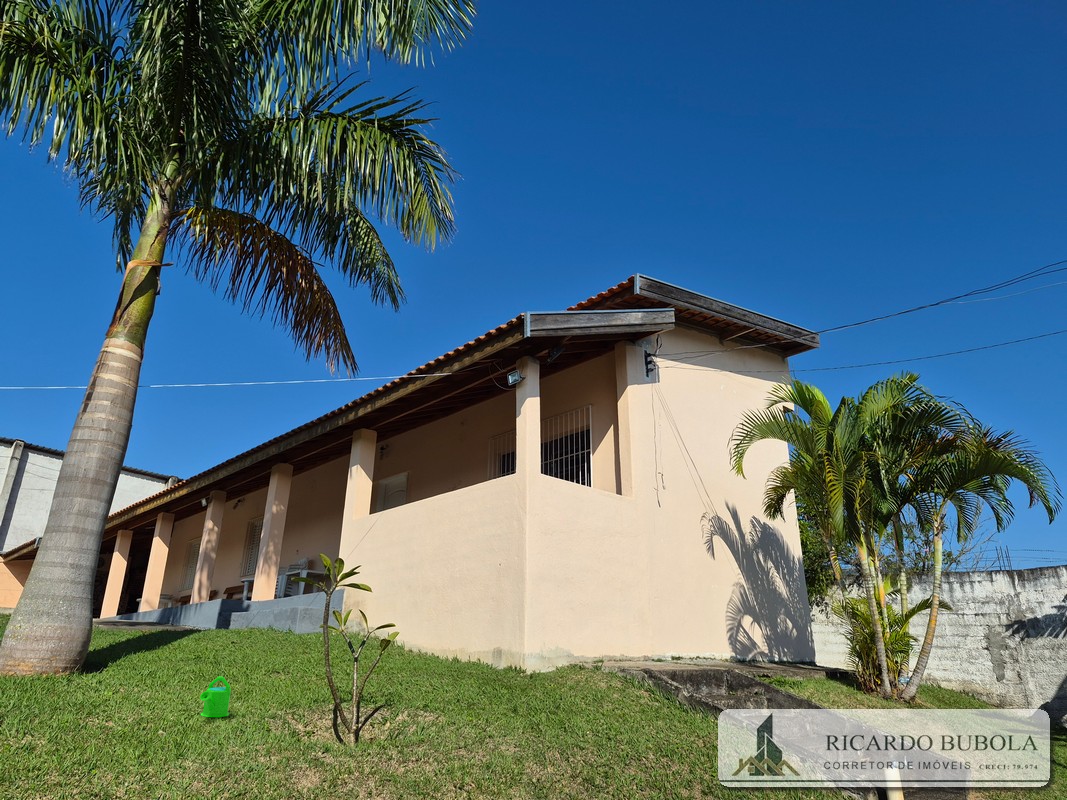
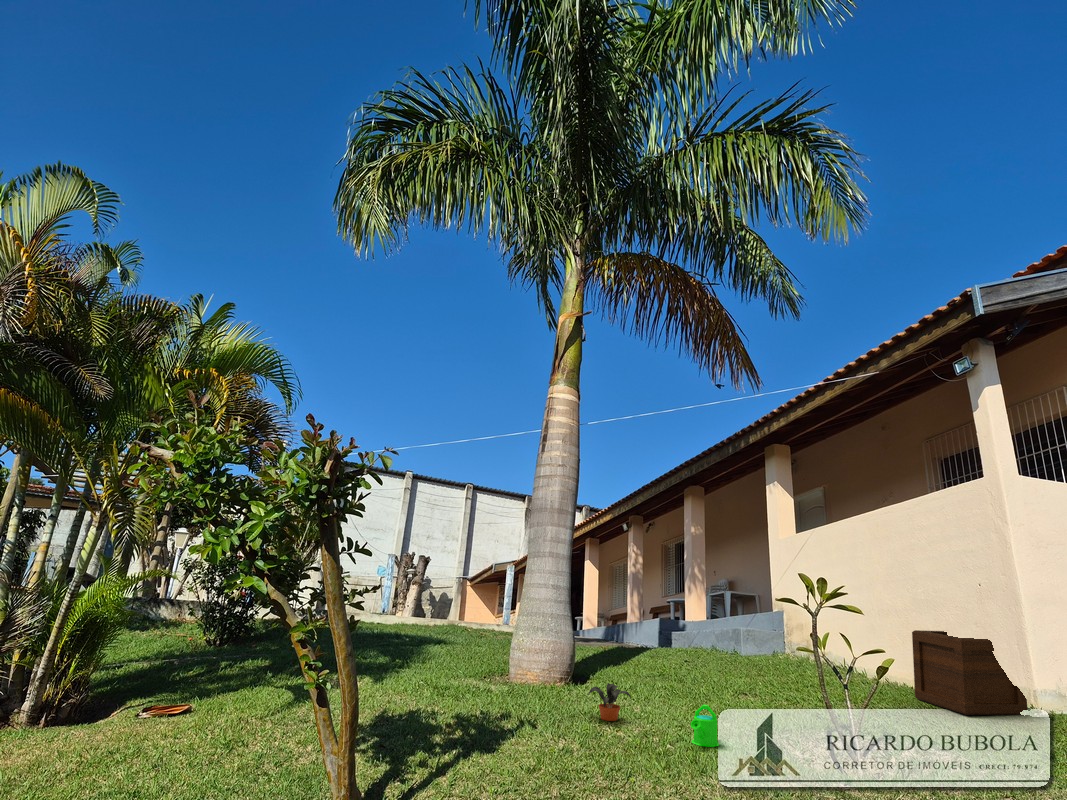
wooden crate: none [435,604,522,675] -> present [912,630,1028,715]
potted plant: none [93,661,144,700] -> present [588,683,631,721]

